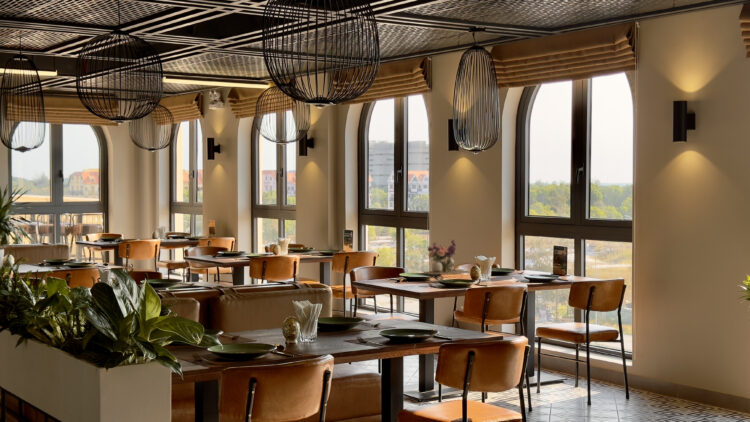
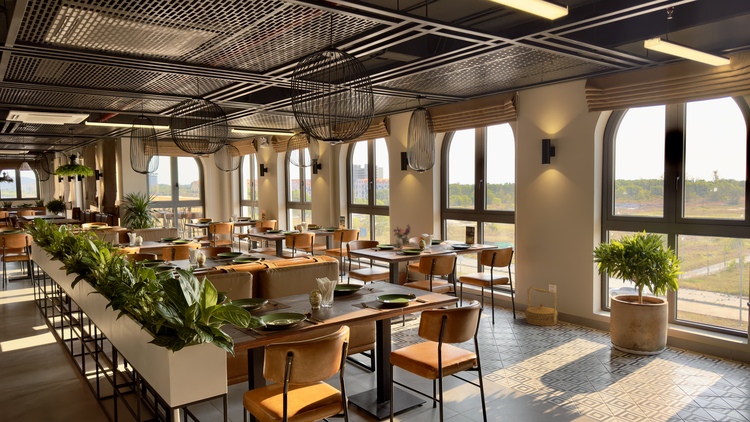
woven basket: none [646,346,700,411] -> present [525,287,558,326]

